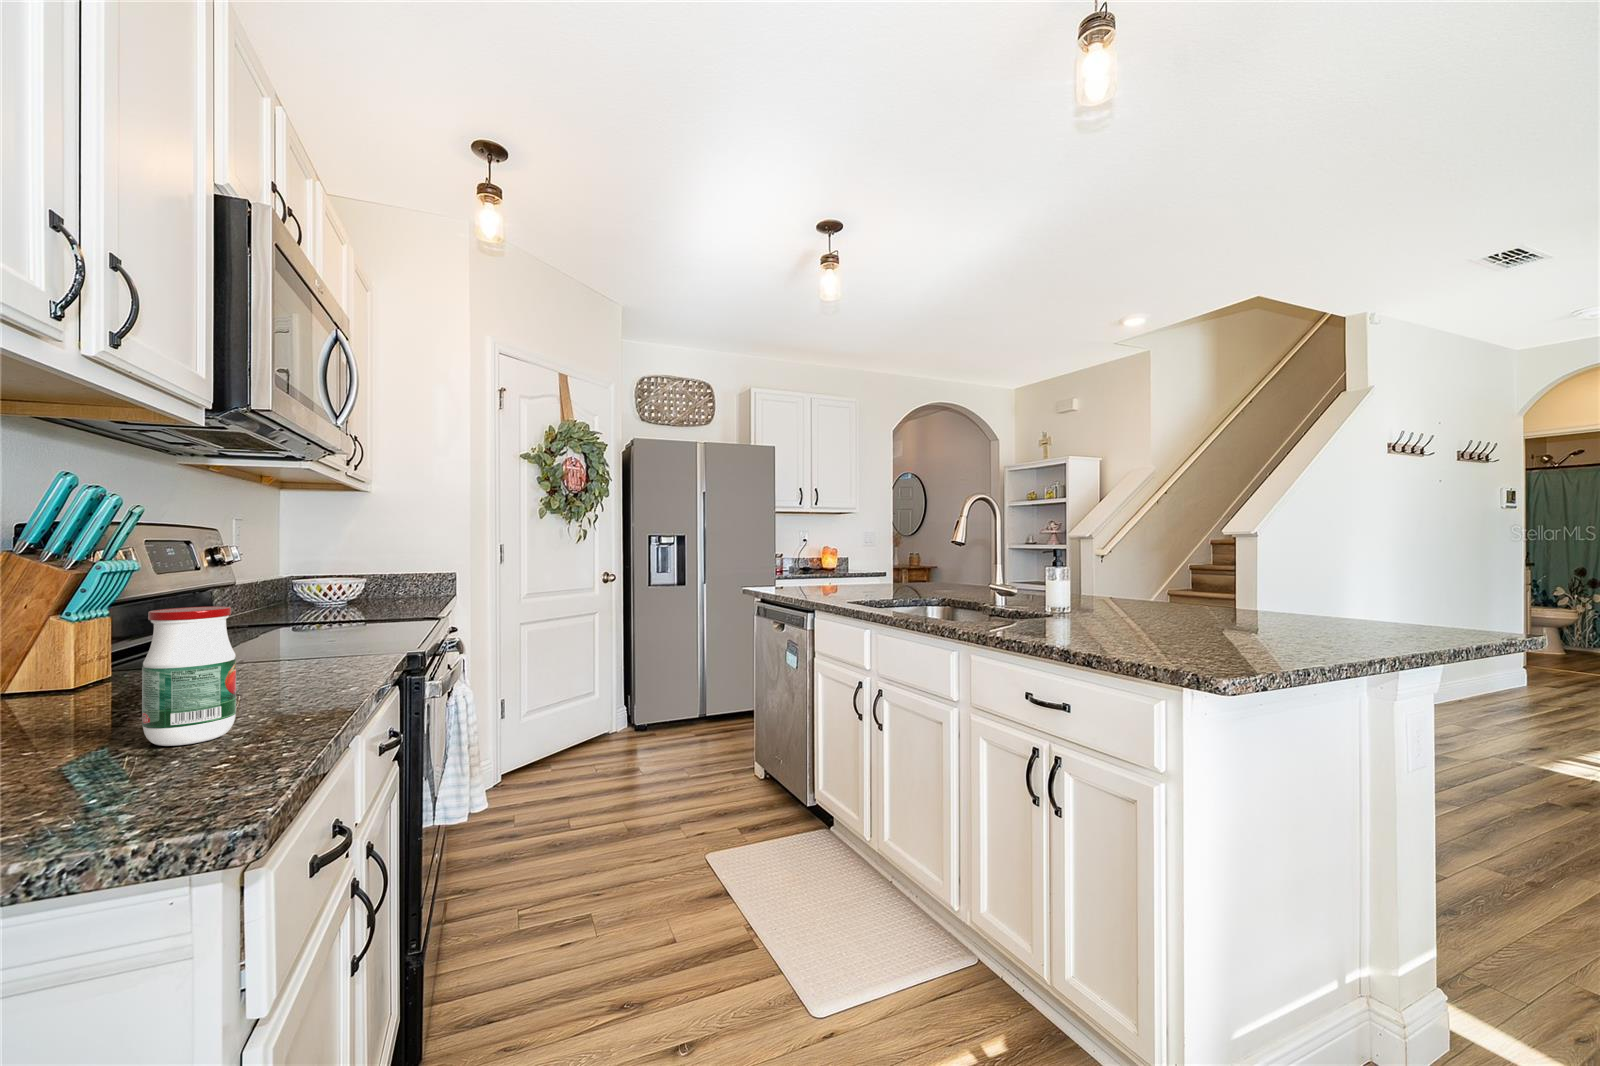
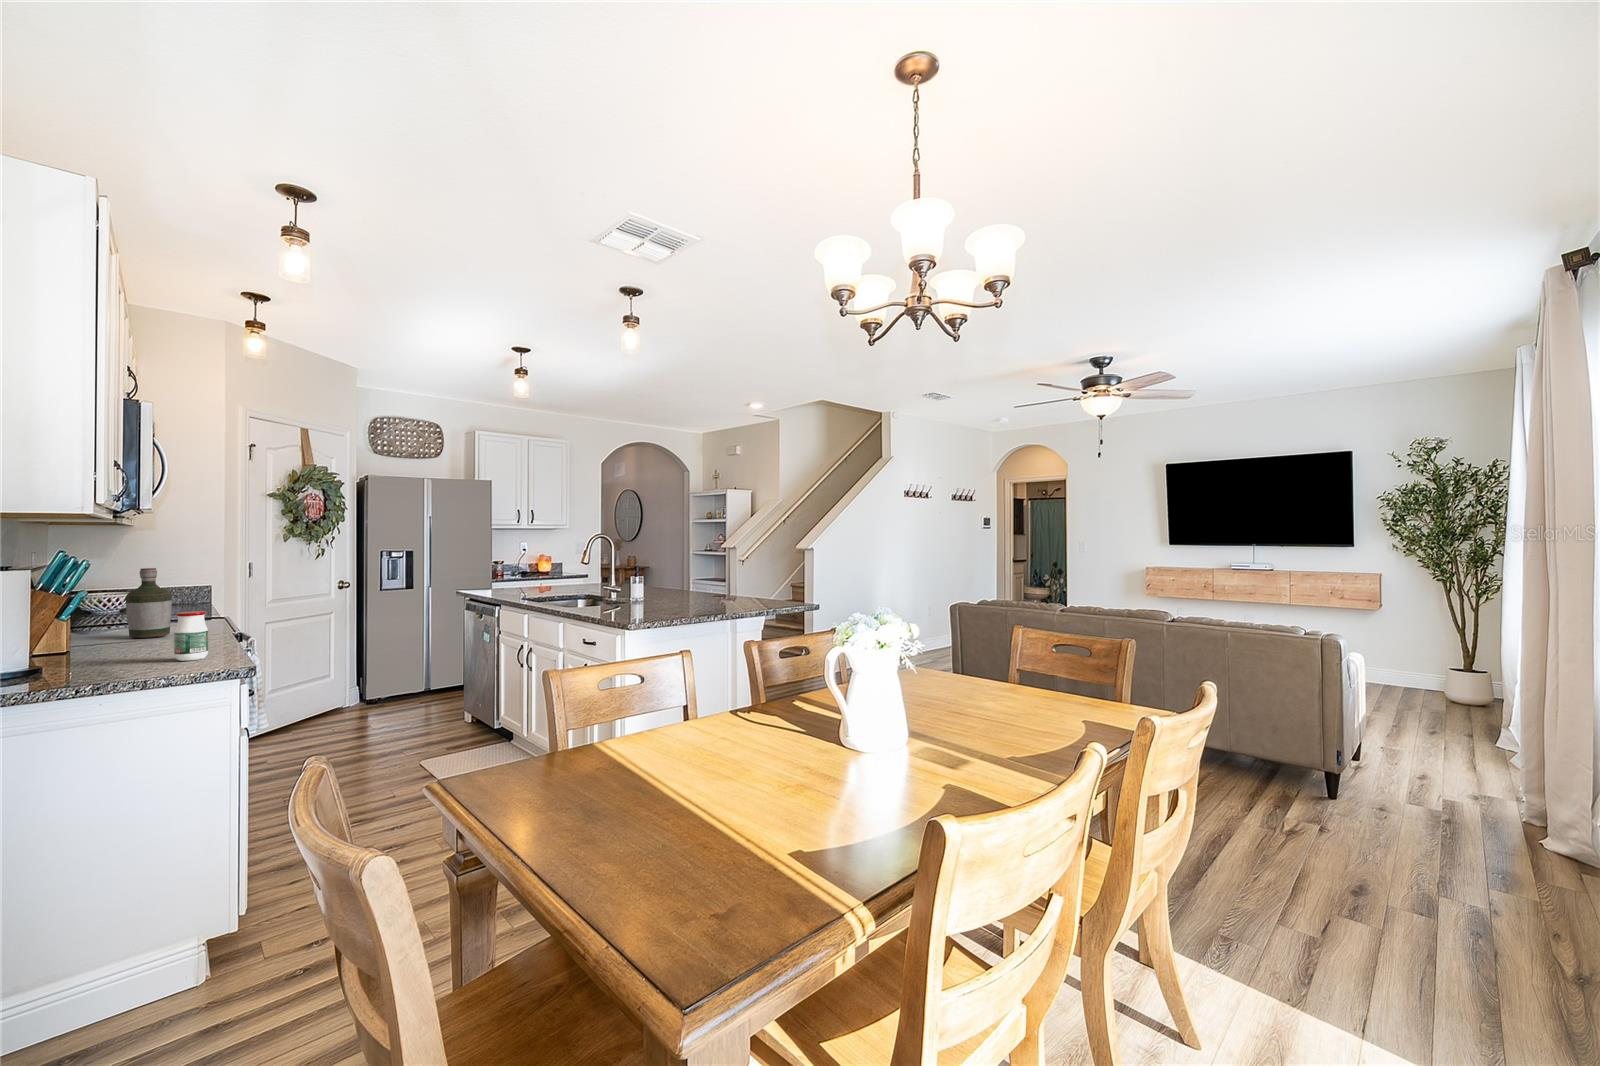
bottle: none [262,529,330,652] -> present [126,568,172,638]

